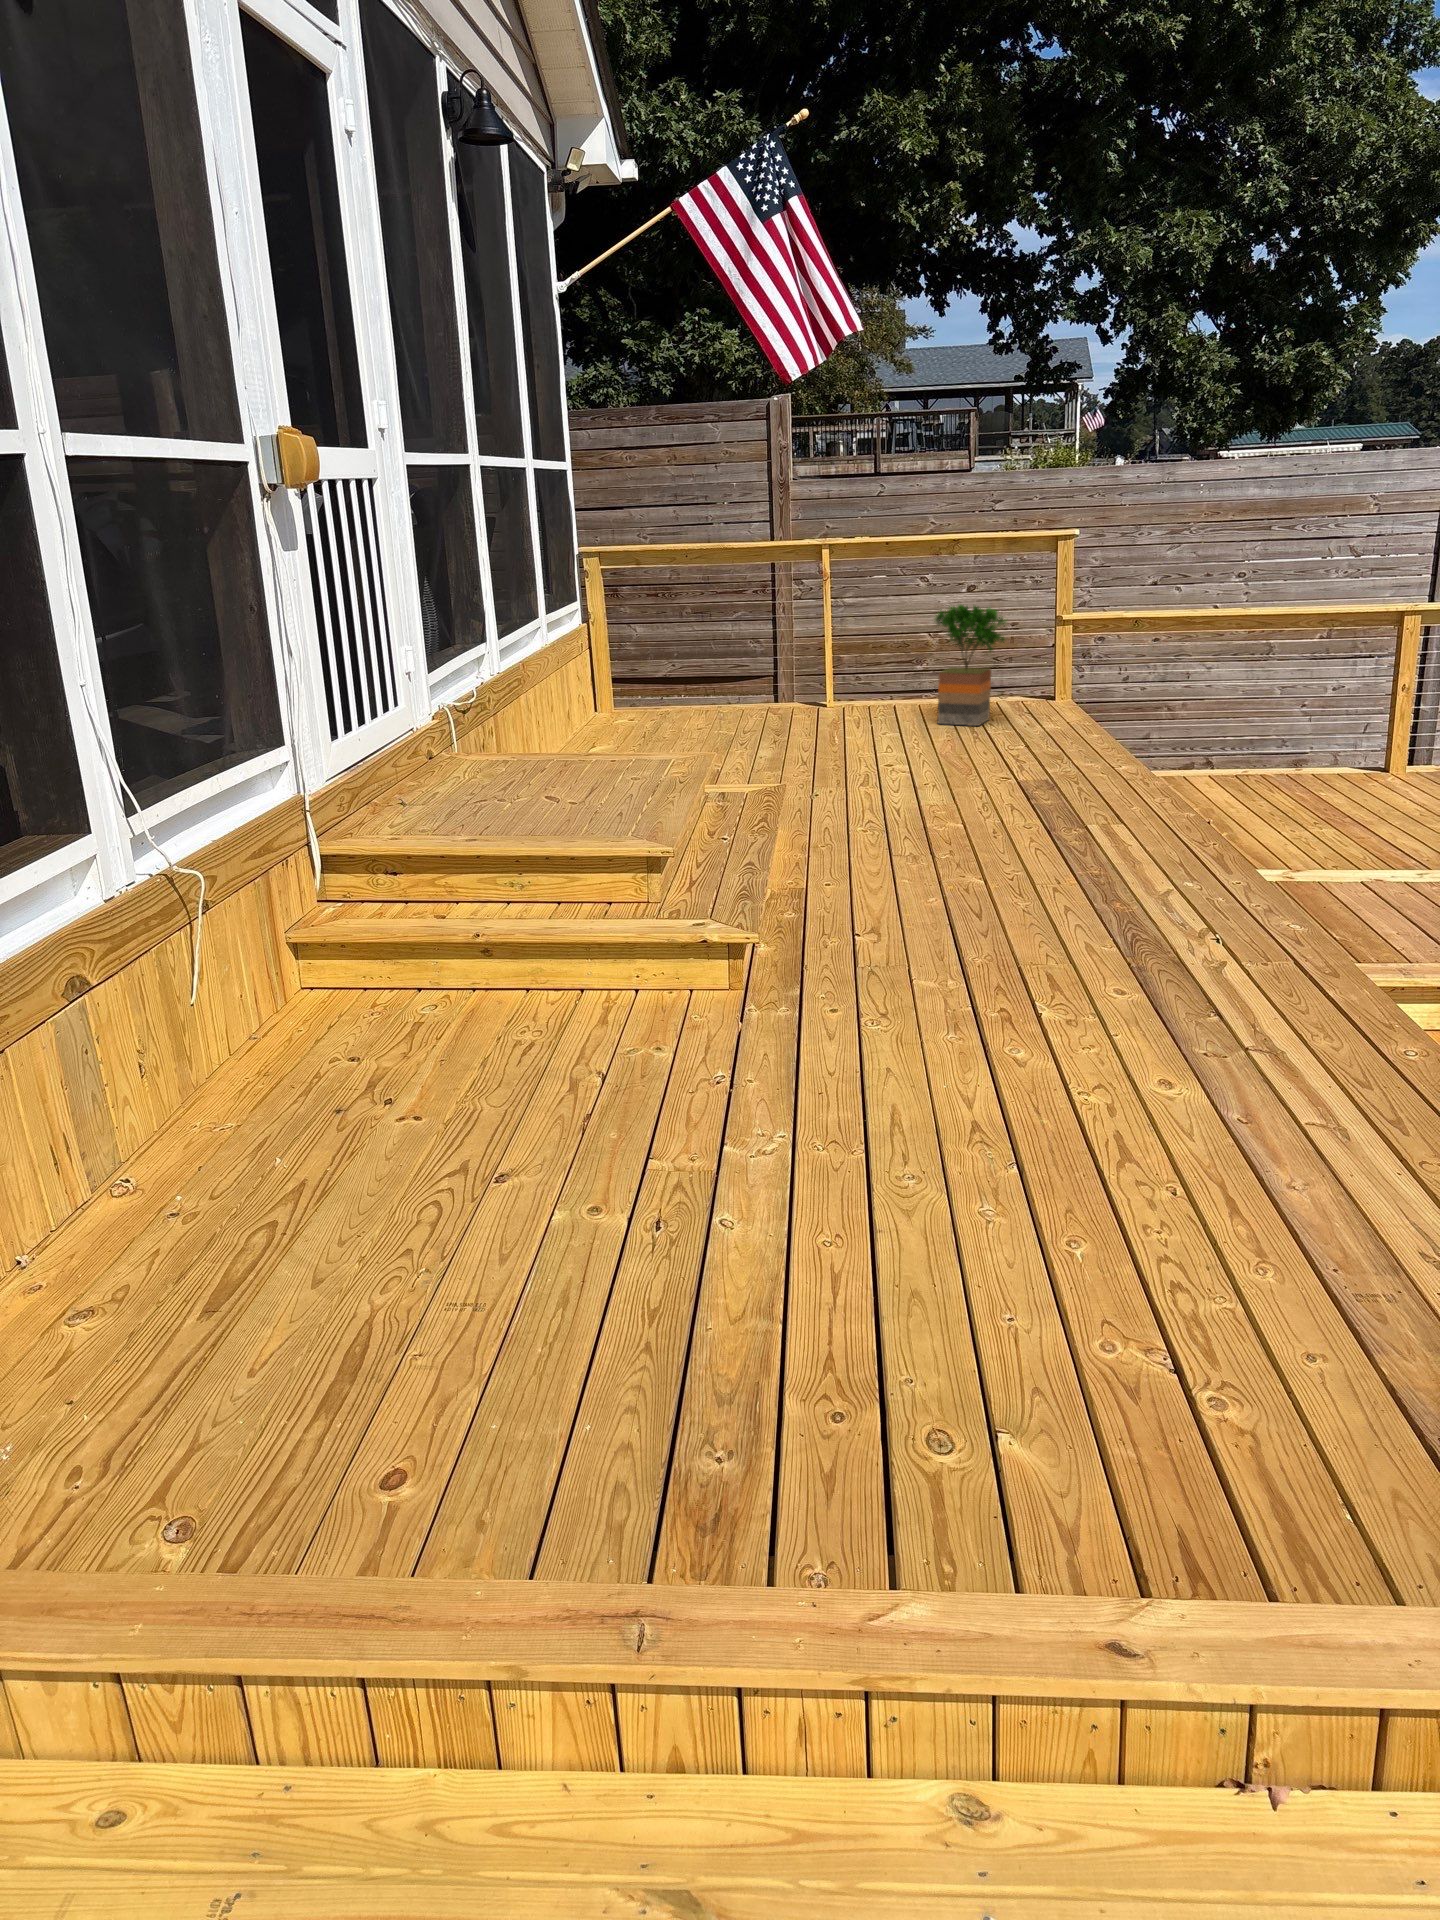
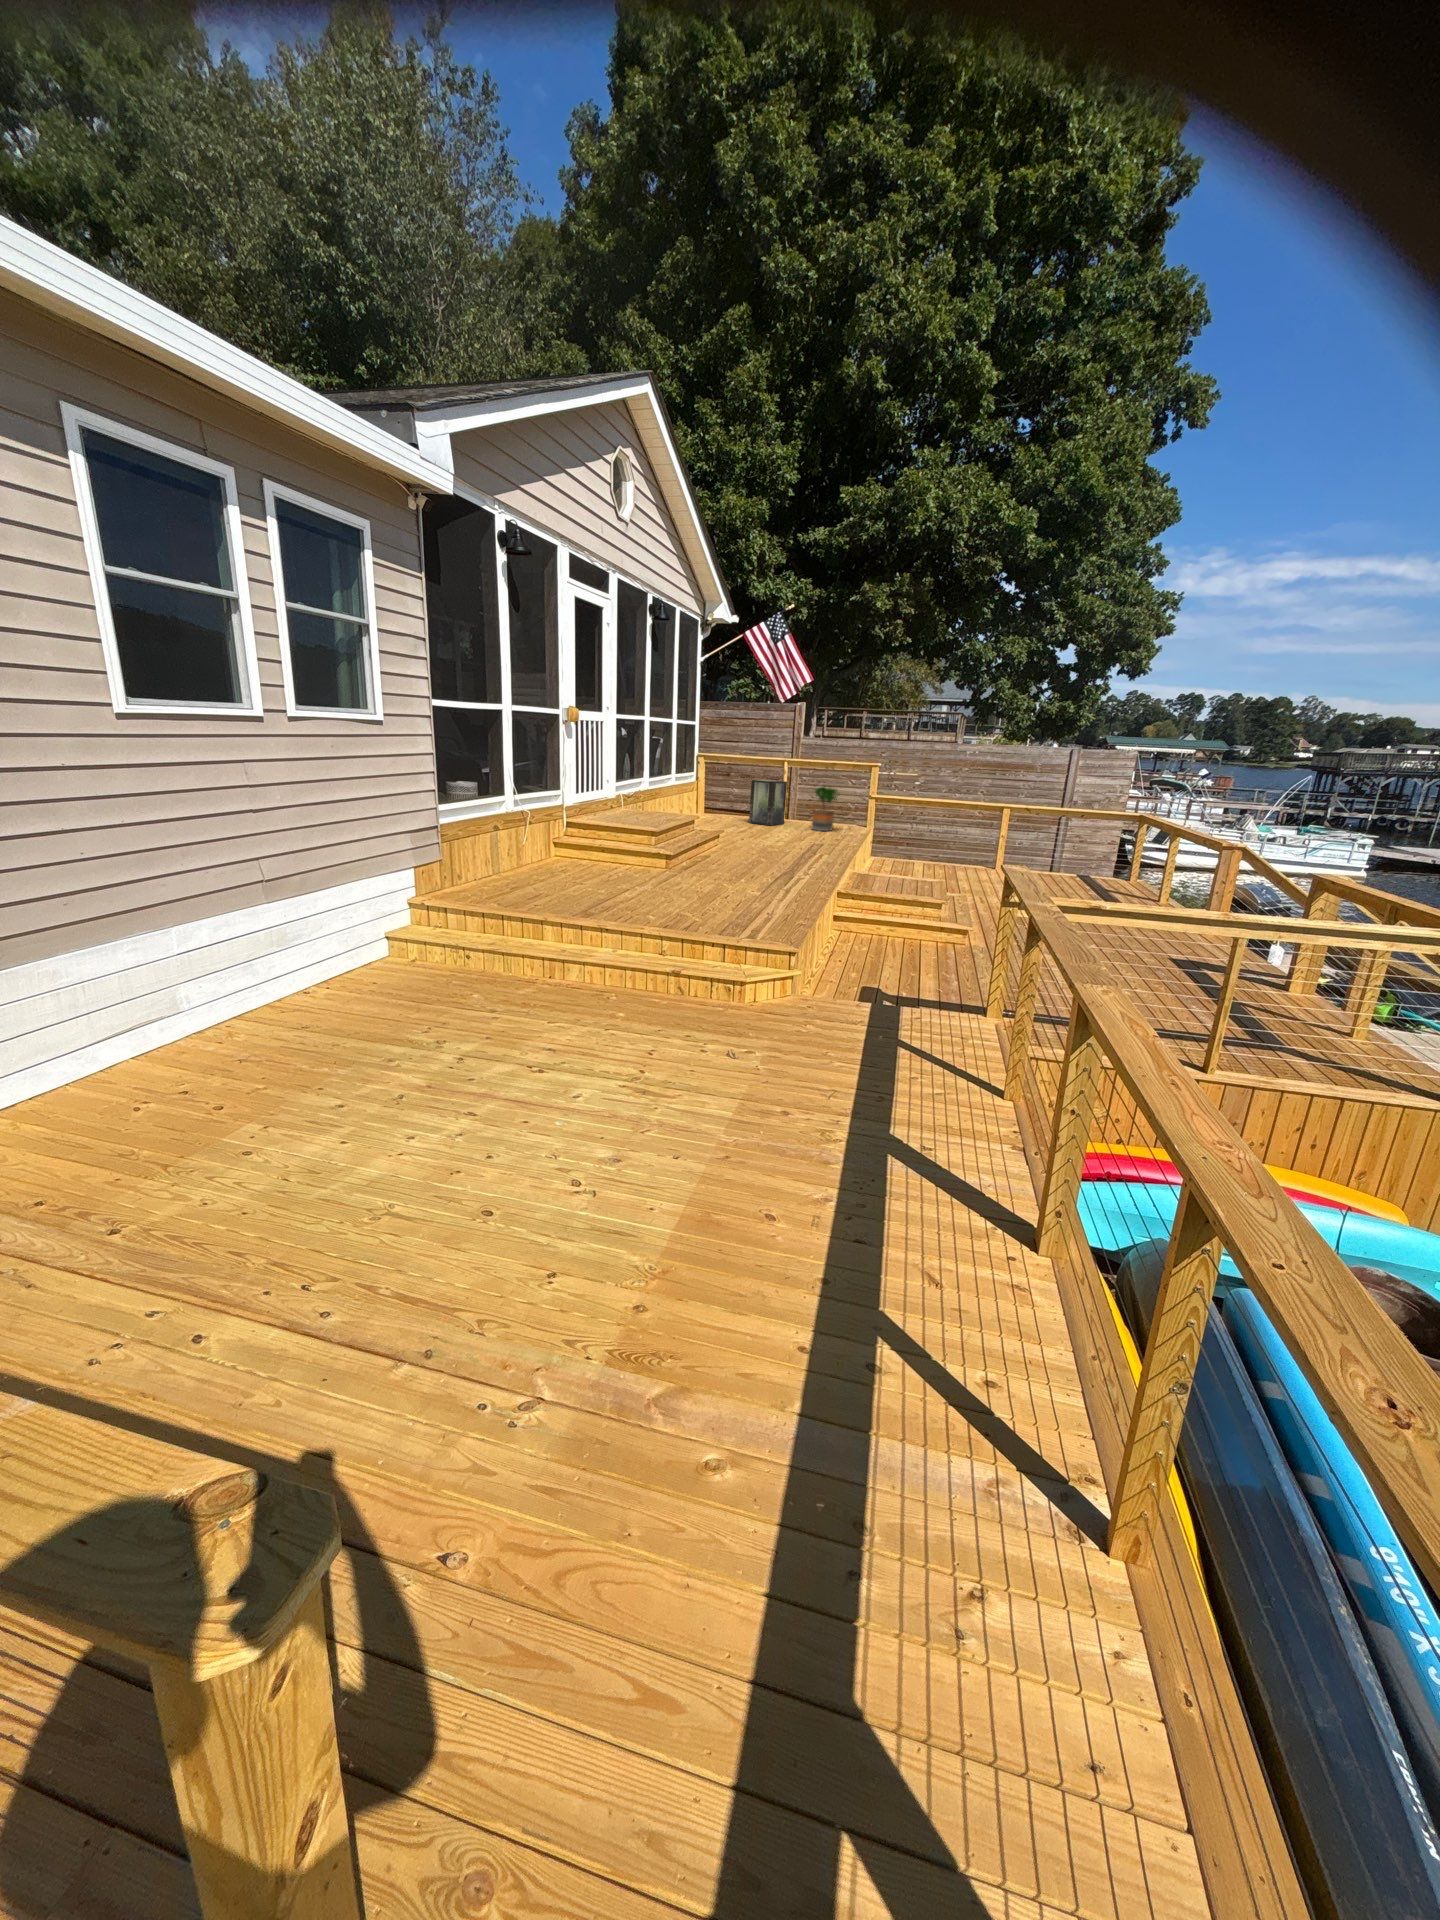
storage box: none [759,598,850,722] -> present [749,780,787,826]

